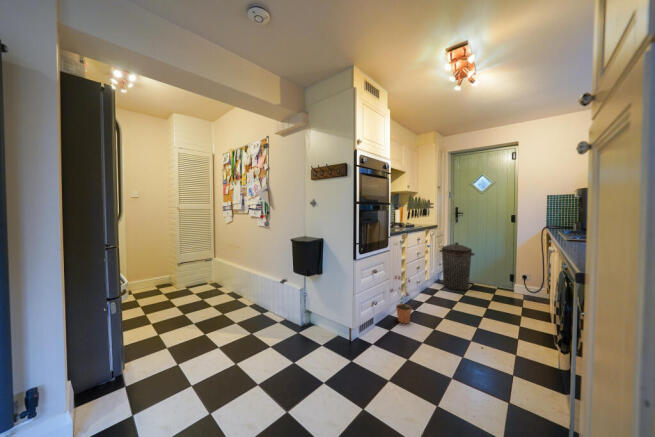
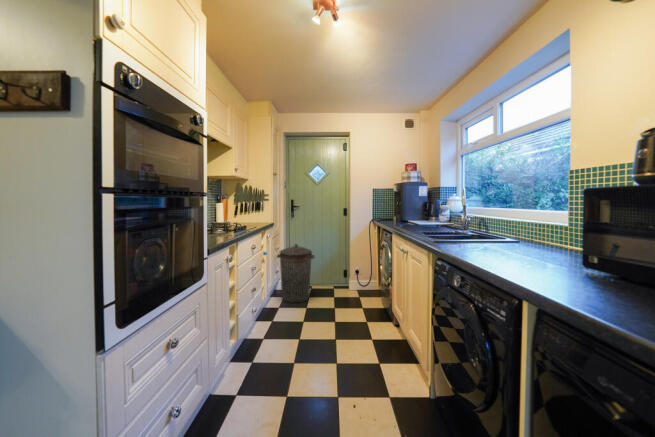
potted plant: present [390,276,412,324] -> none [209,323,255,408]

